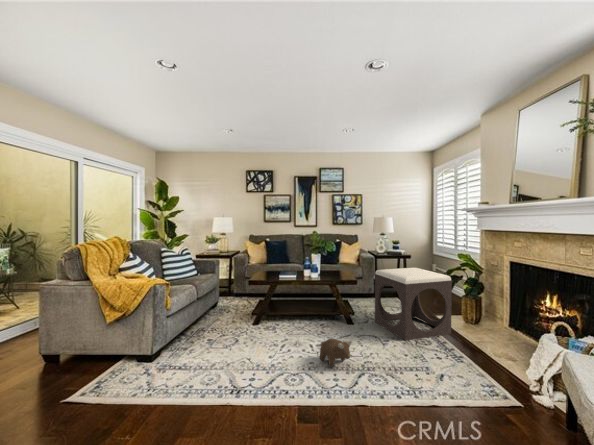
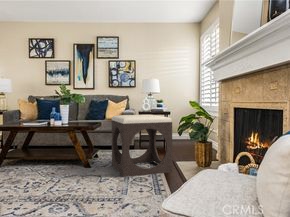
plush toy: present [320,338,352,366] -> none [21,170,48,196]

